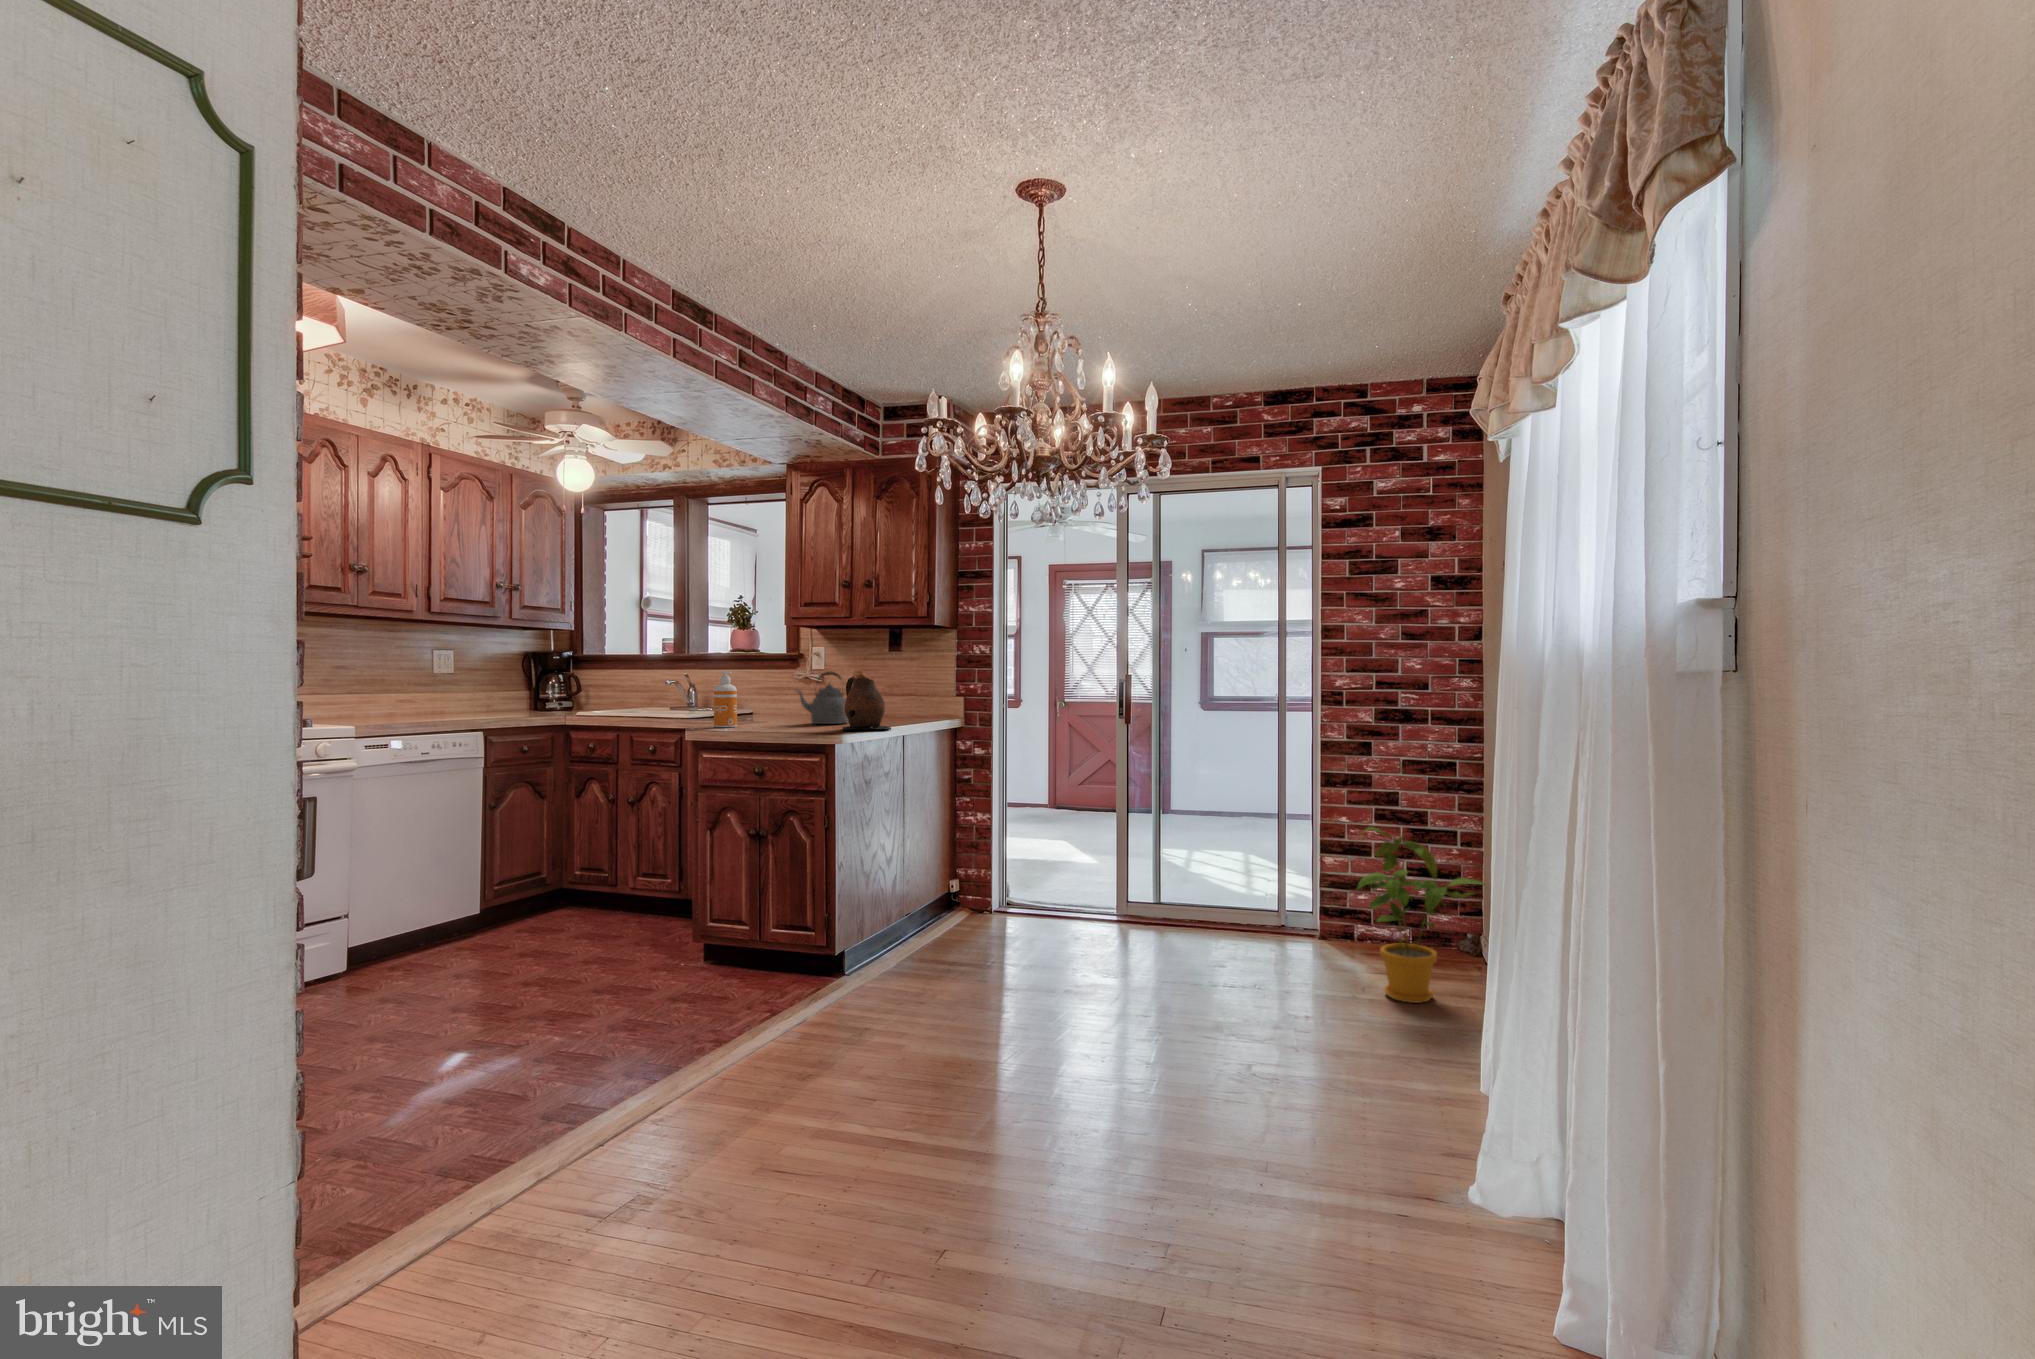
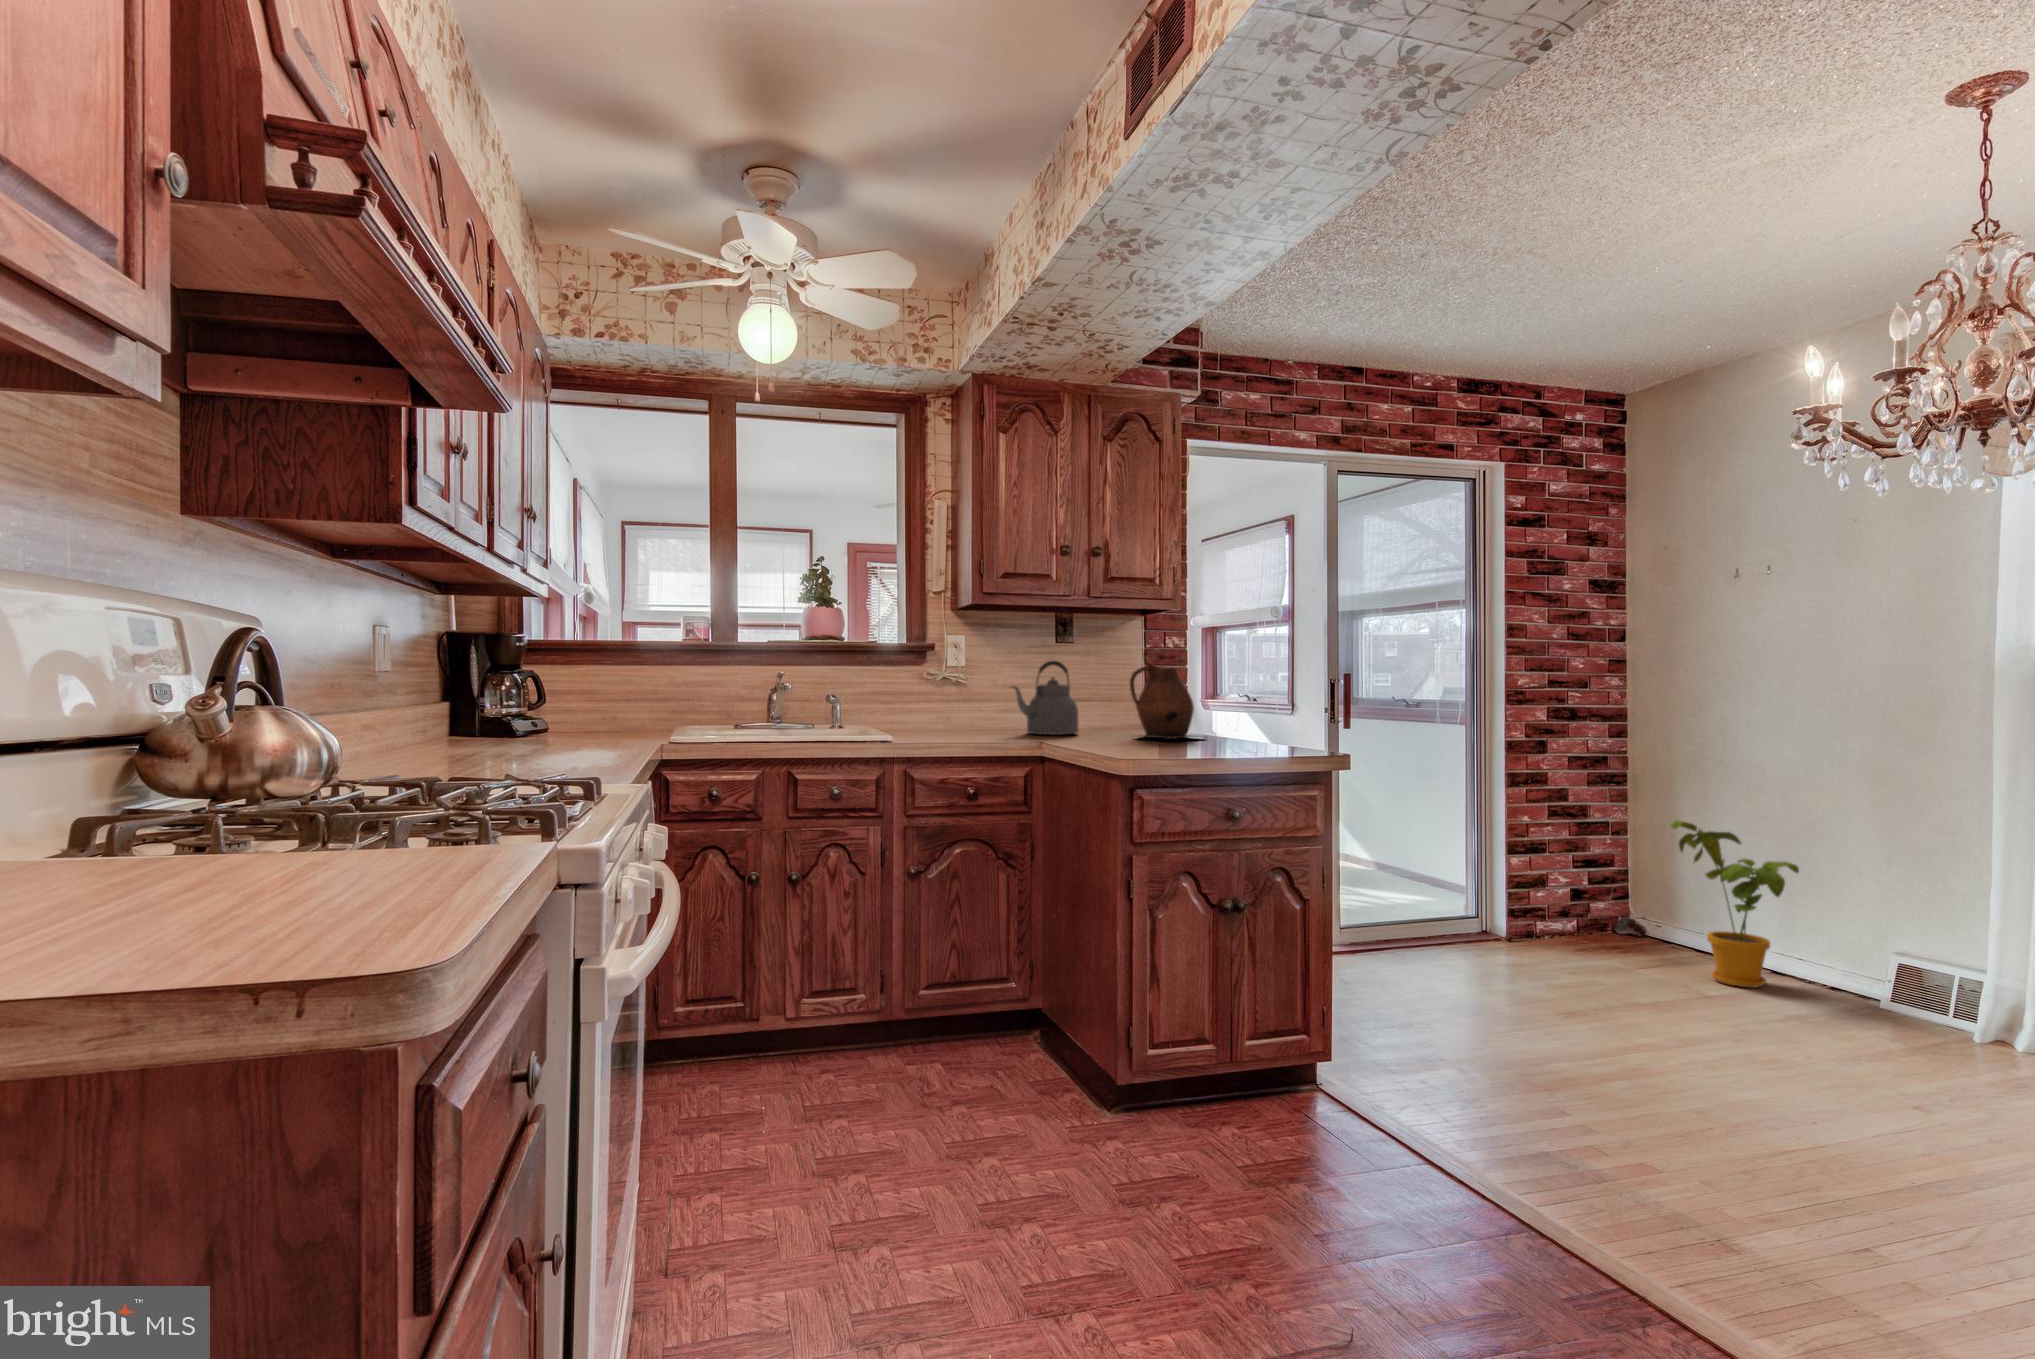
soap dispenser: present [714,671,737,727] -> none [929,656,964,742]

